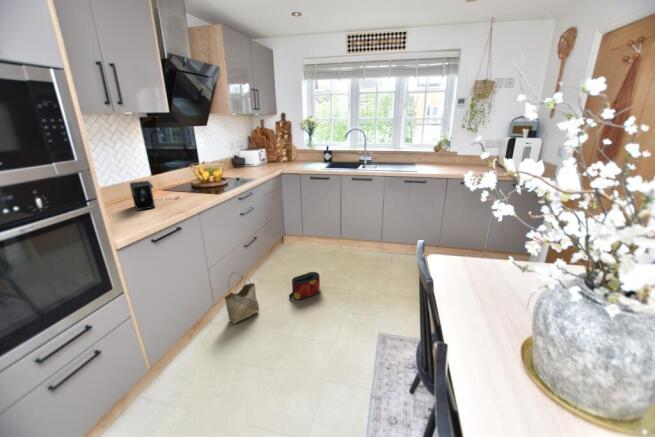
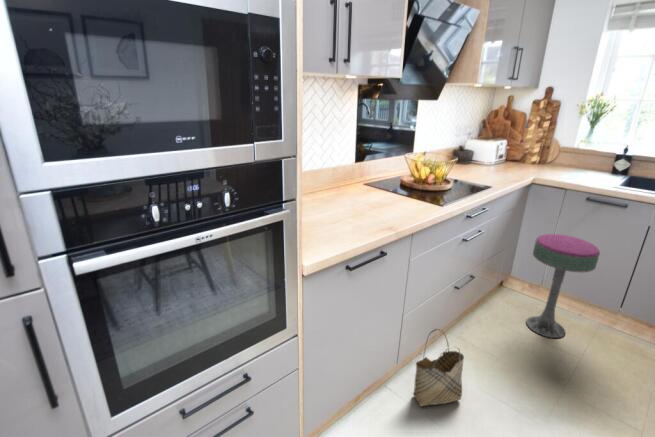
coffee maker: present [130,181,178,210] -> none [331,172,386,212]
bar stool: none [289,201,322,263] -> present [526,234,600,338]
bag: present [289,272,320,300] -> none [513,364,580,408]

